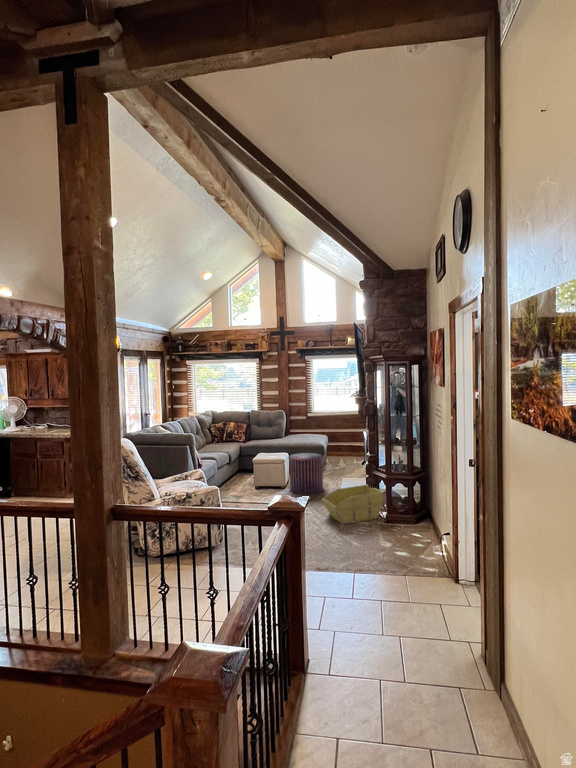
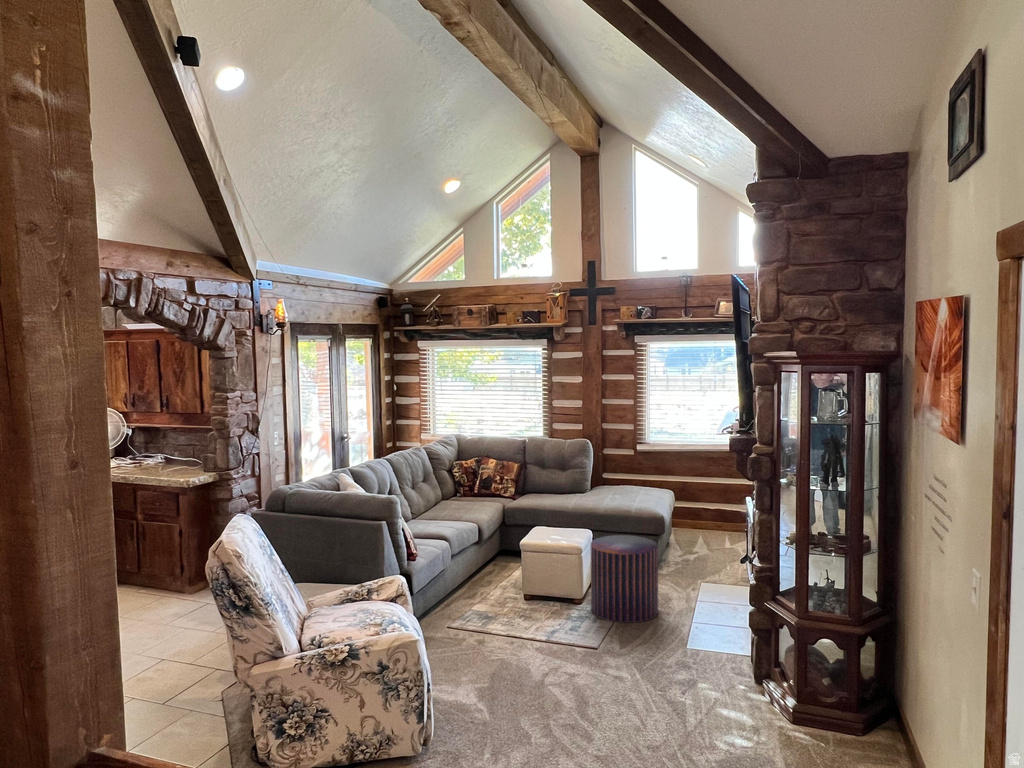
storage bin: present [321,485,384,524] -> none [649,625,790,719]

